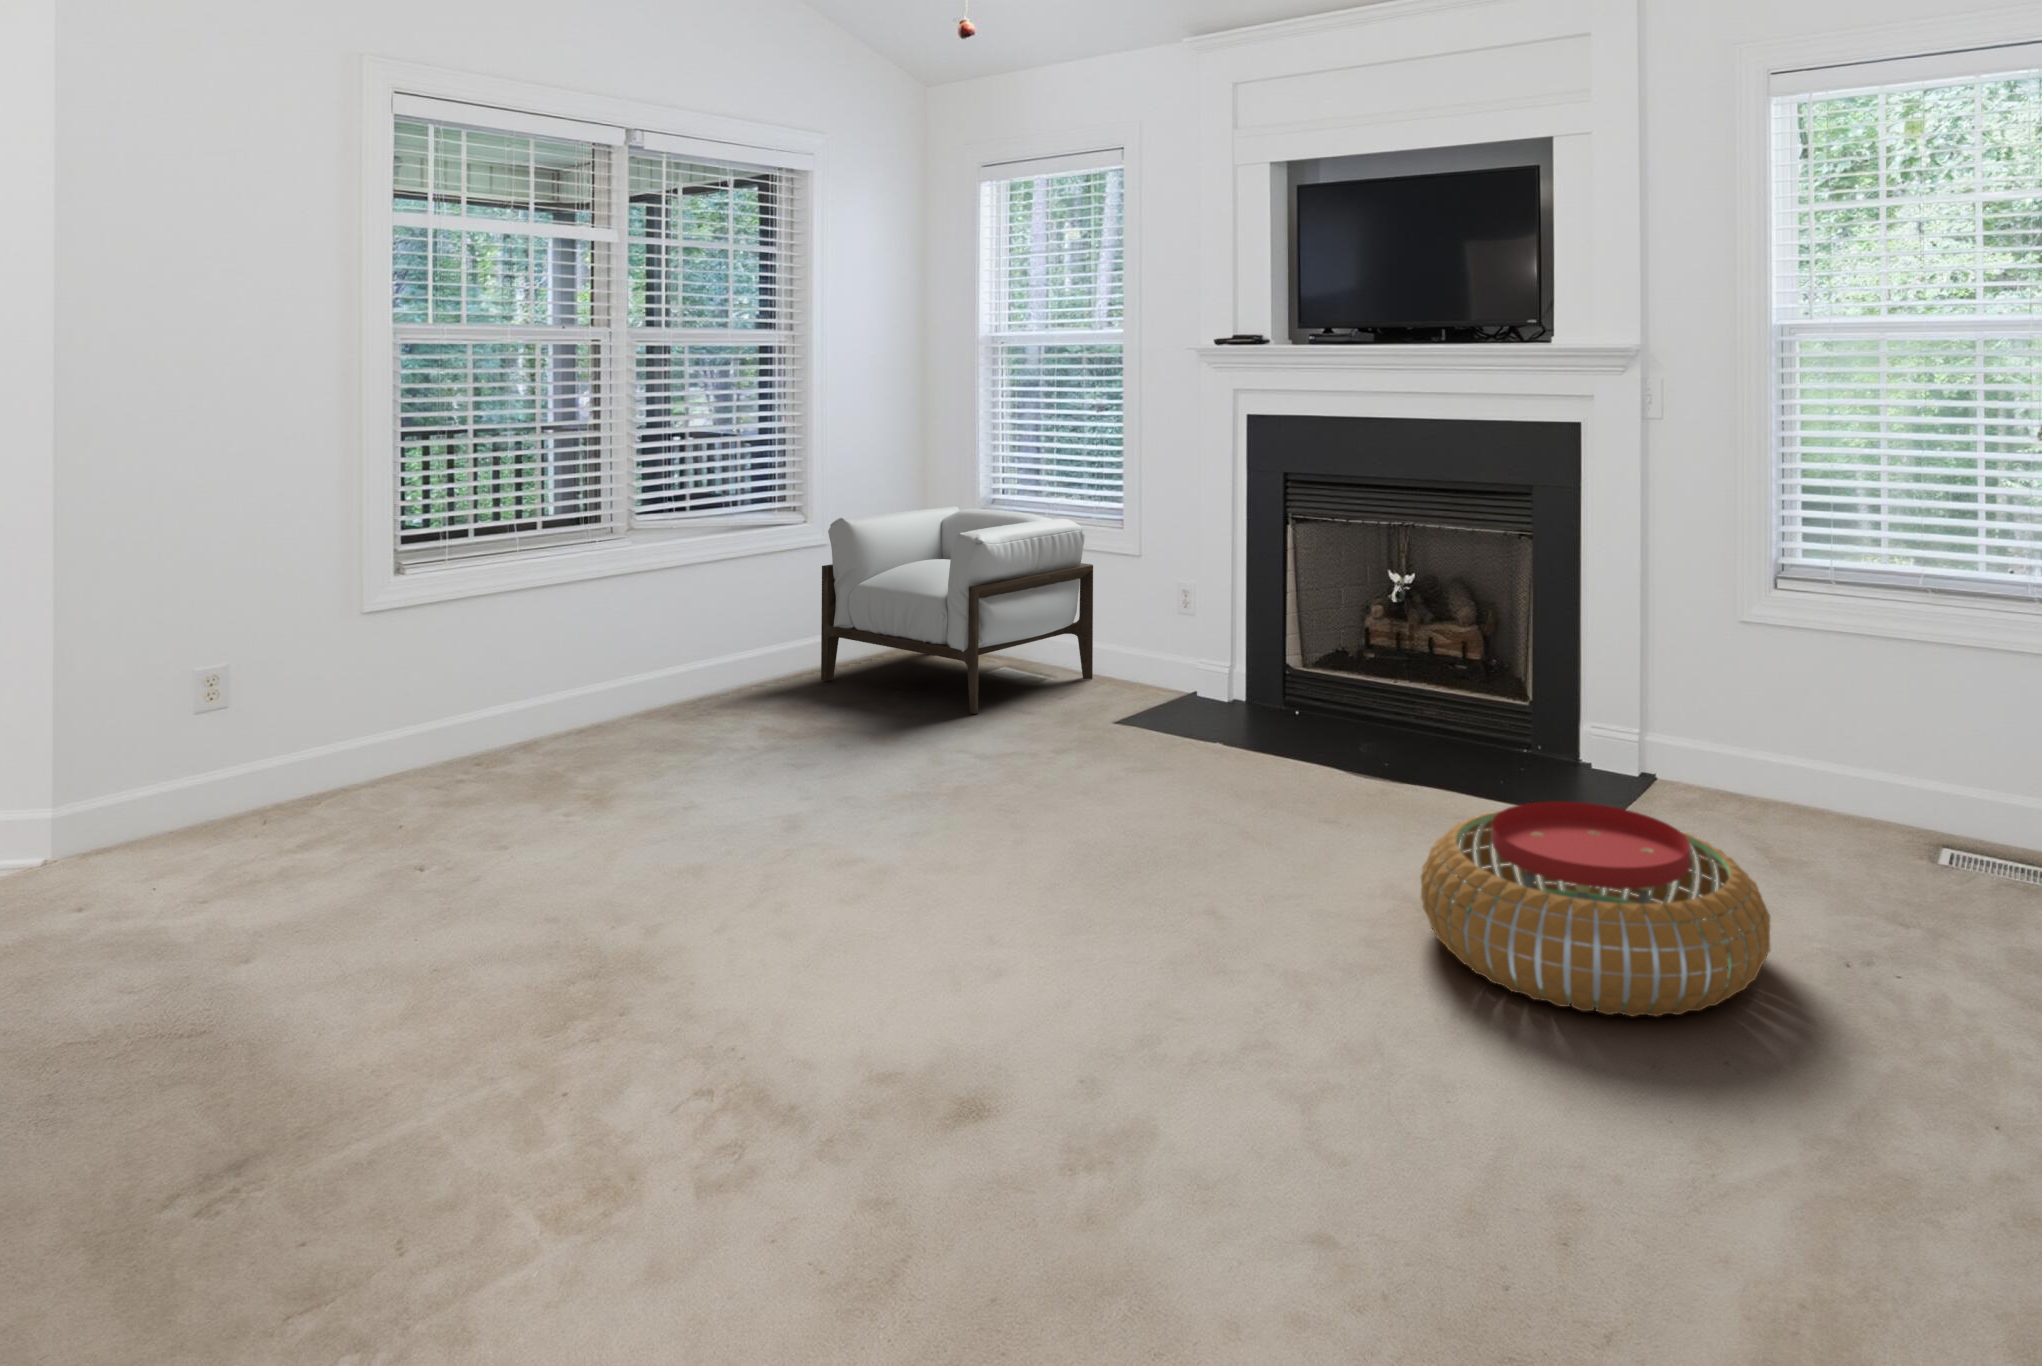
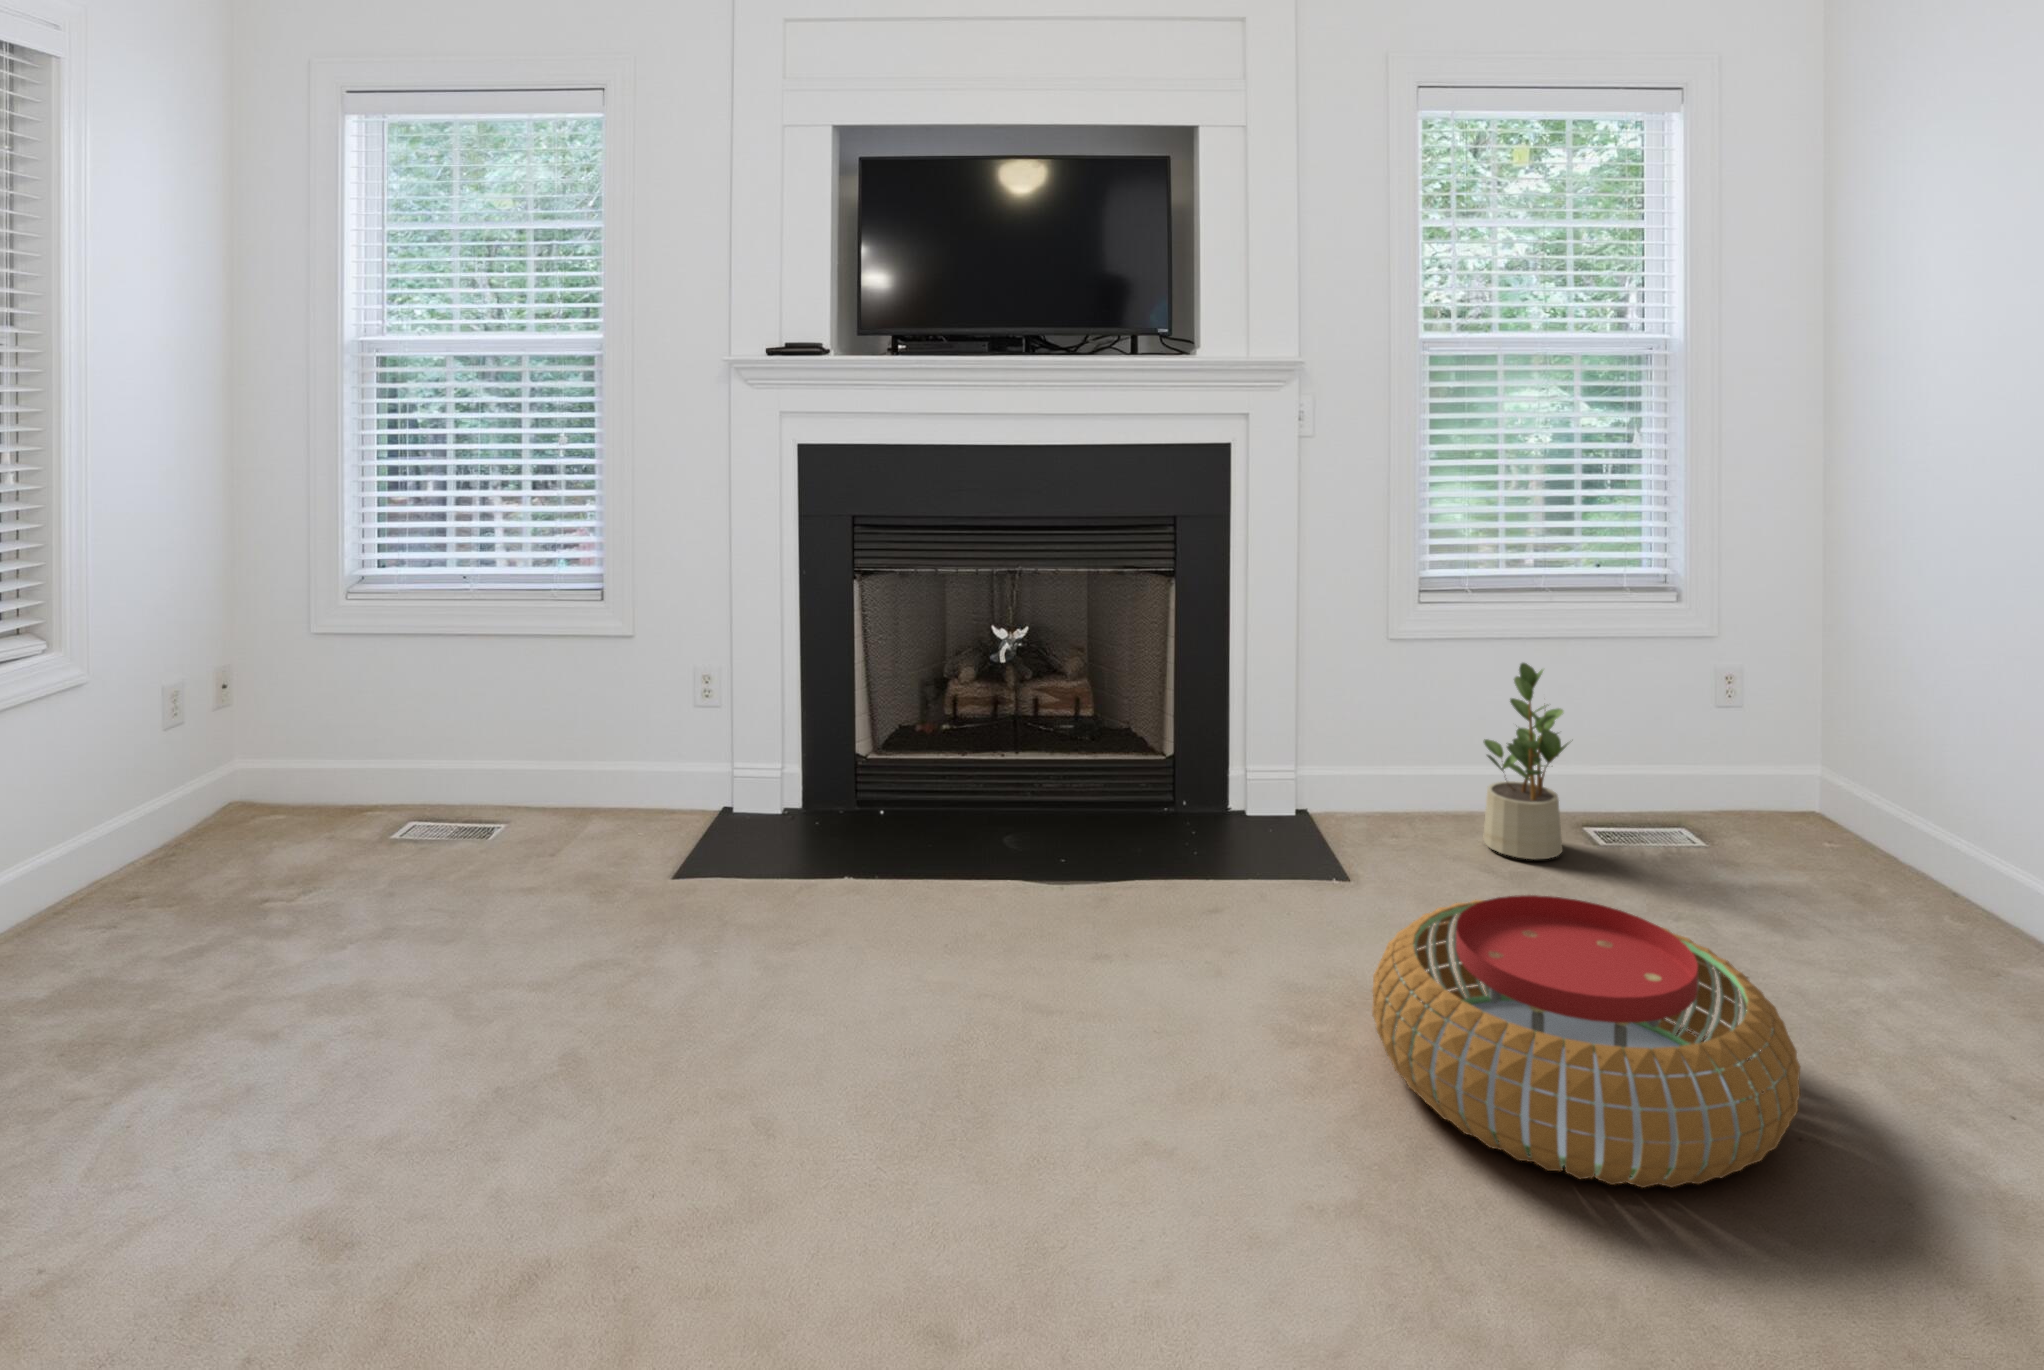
armchair: present [821,507,1093,714] -> none [98,594,566,921]
potted plant: none [1801,649,1908,848] -> present [1483,663,1568,859]

